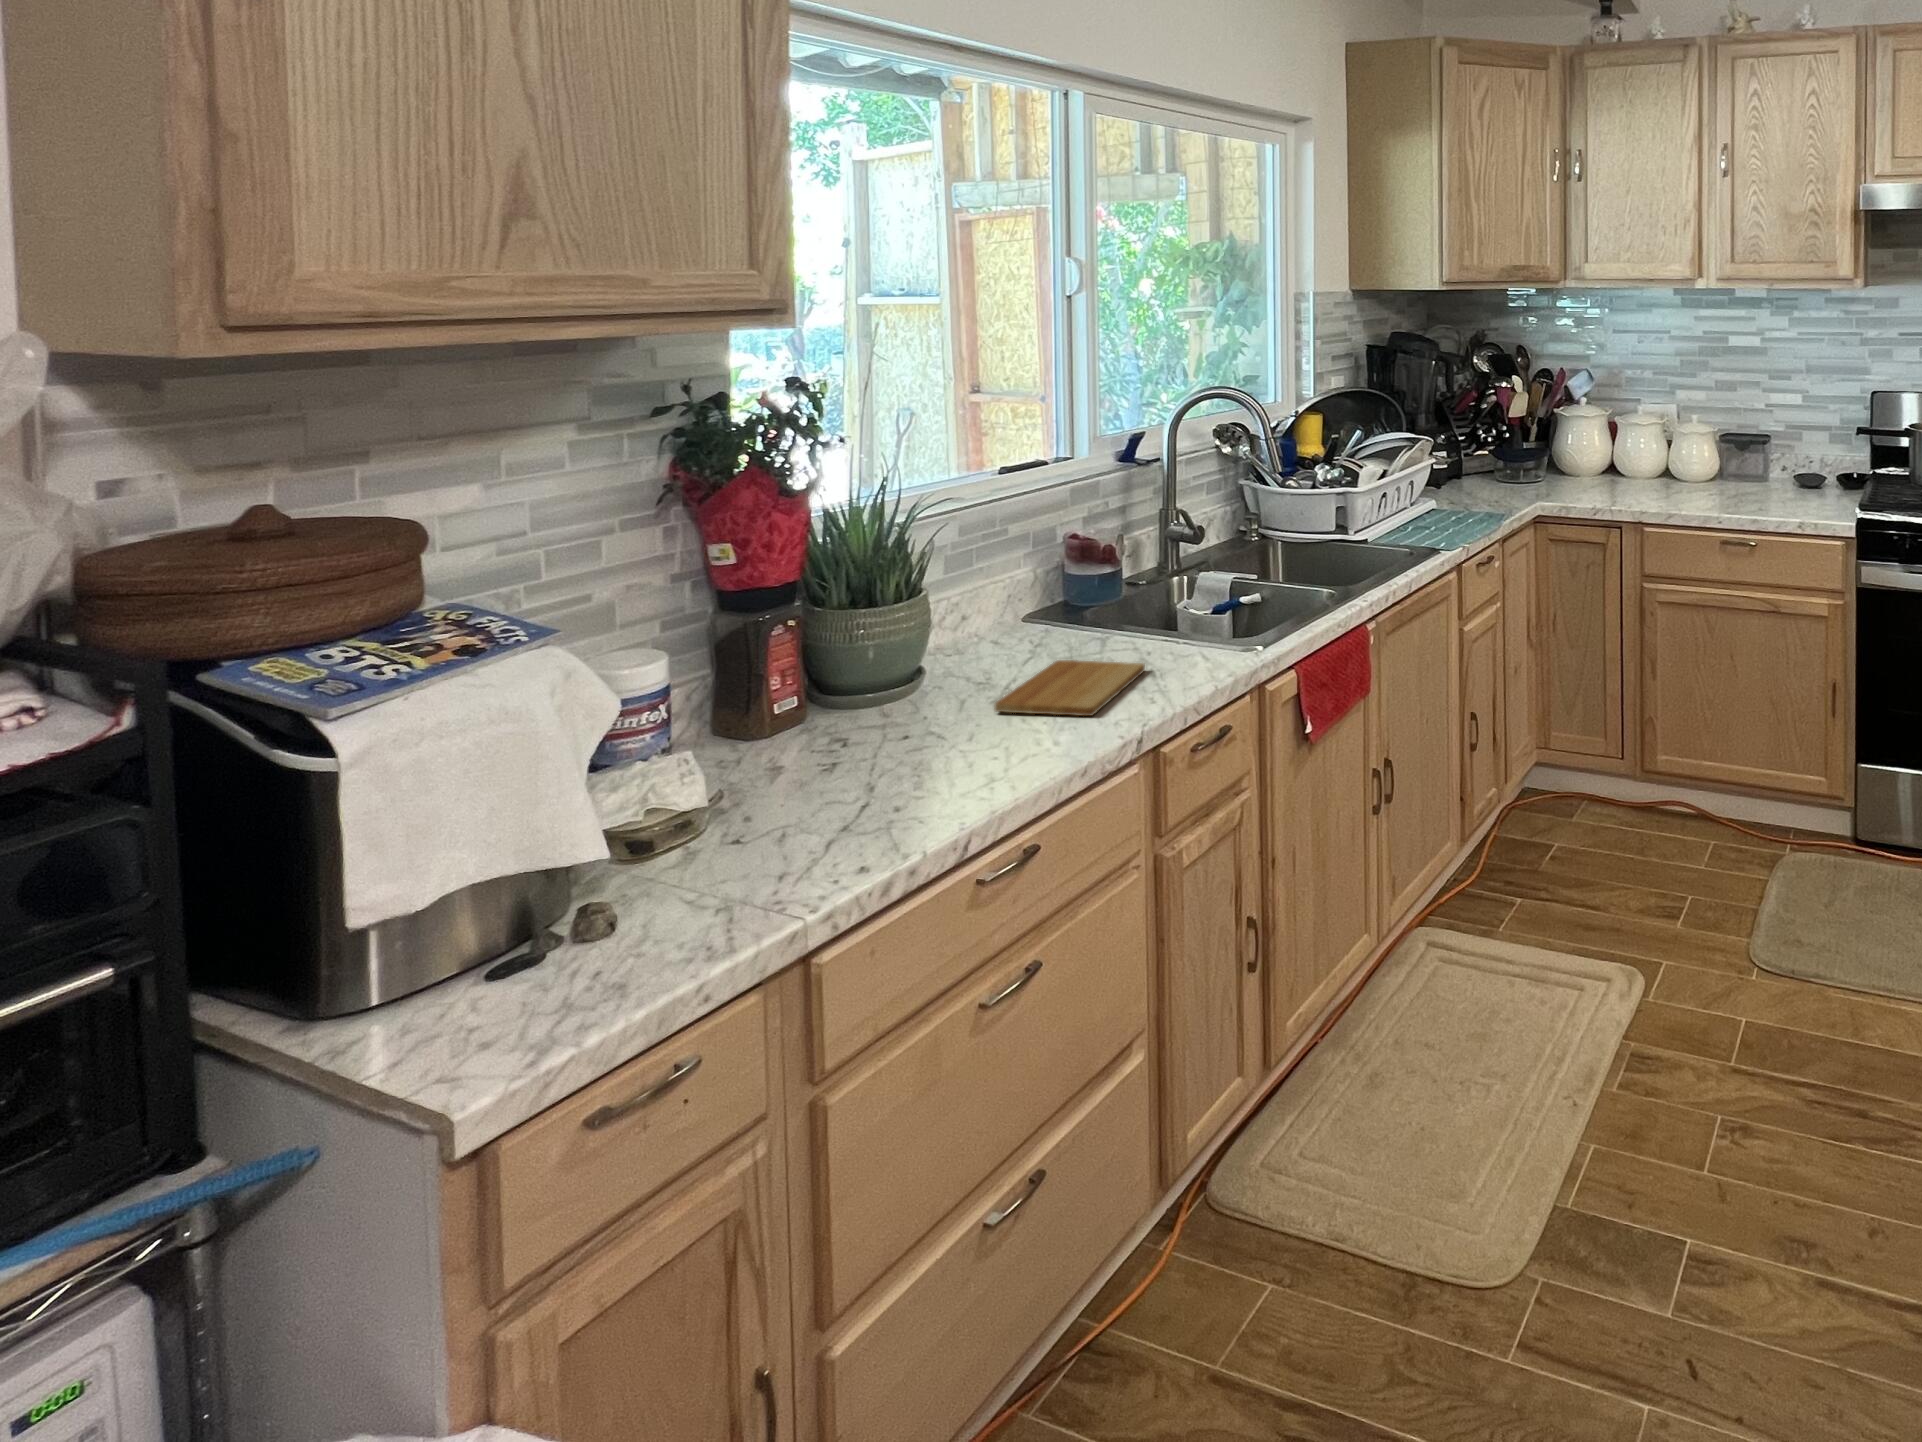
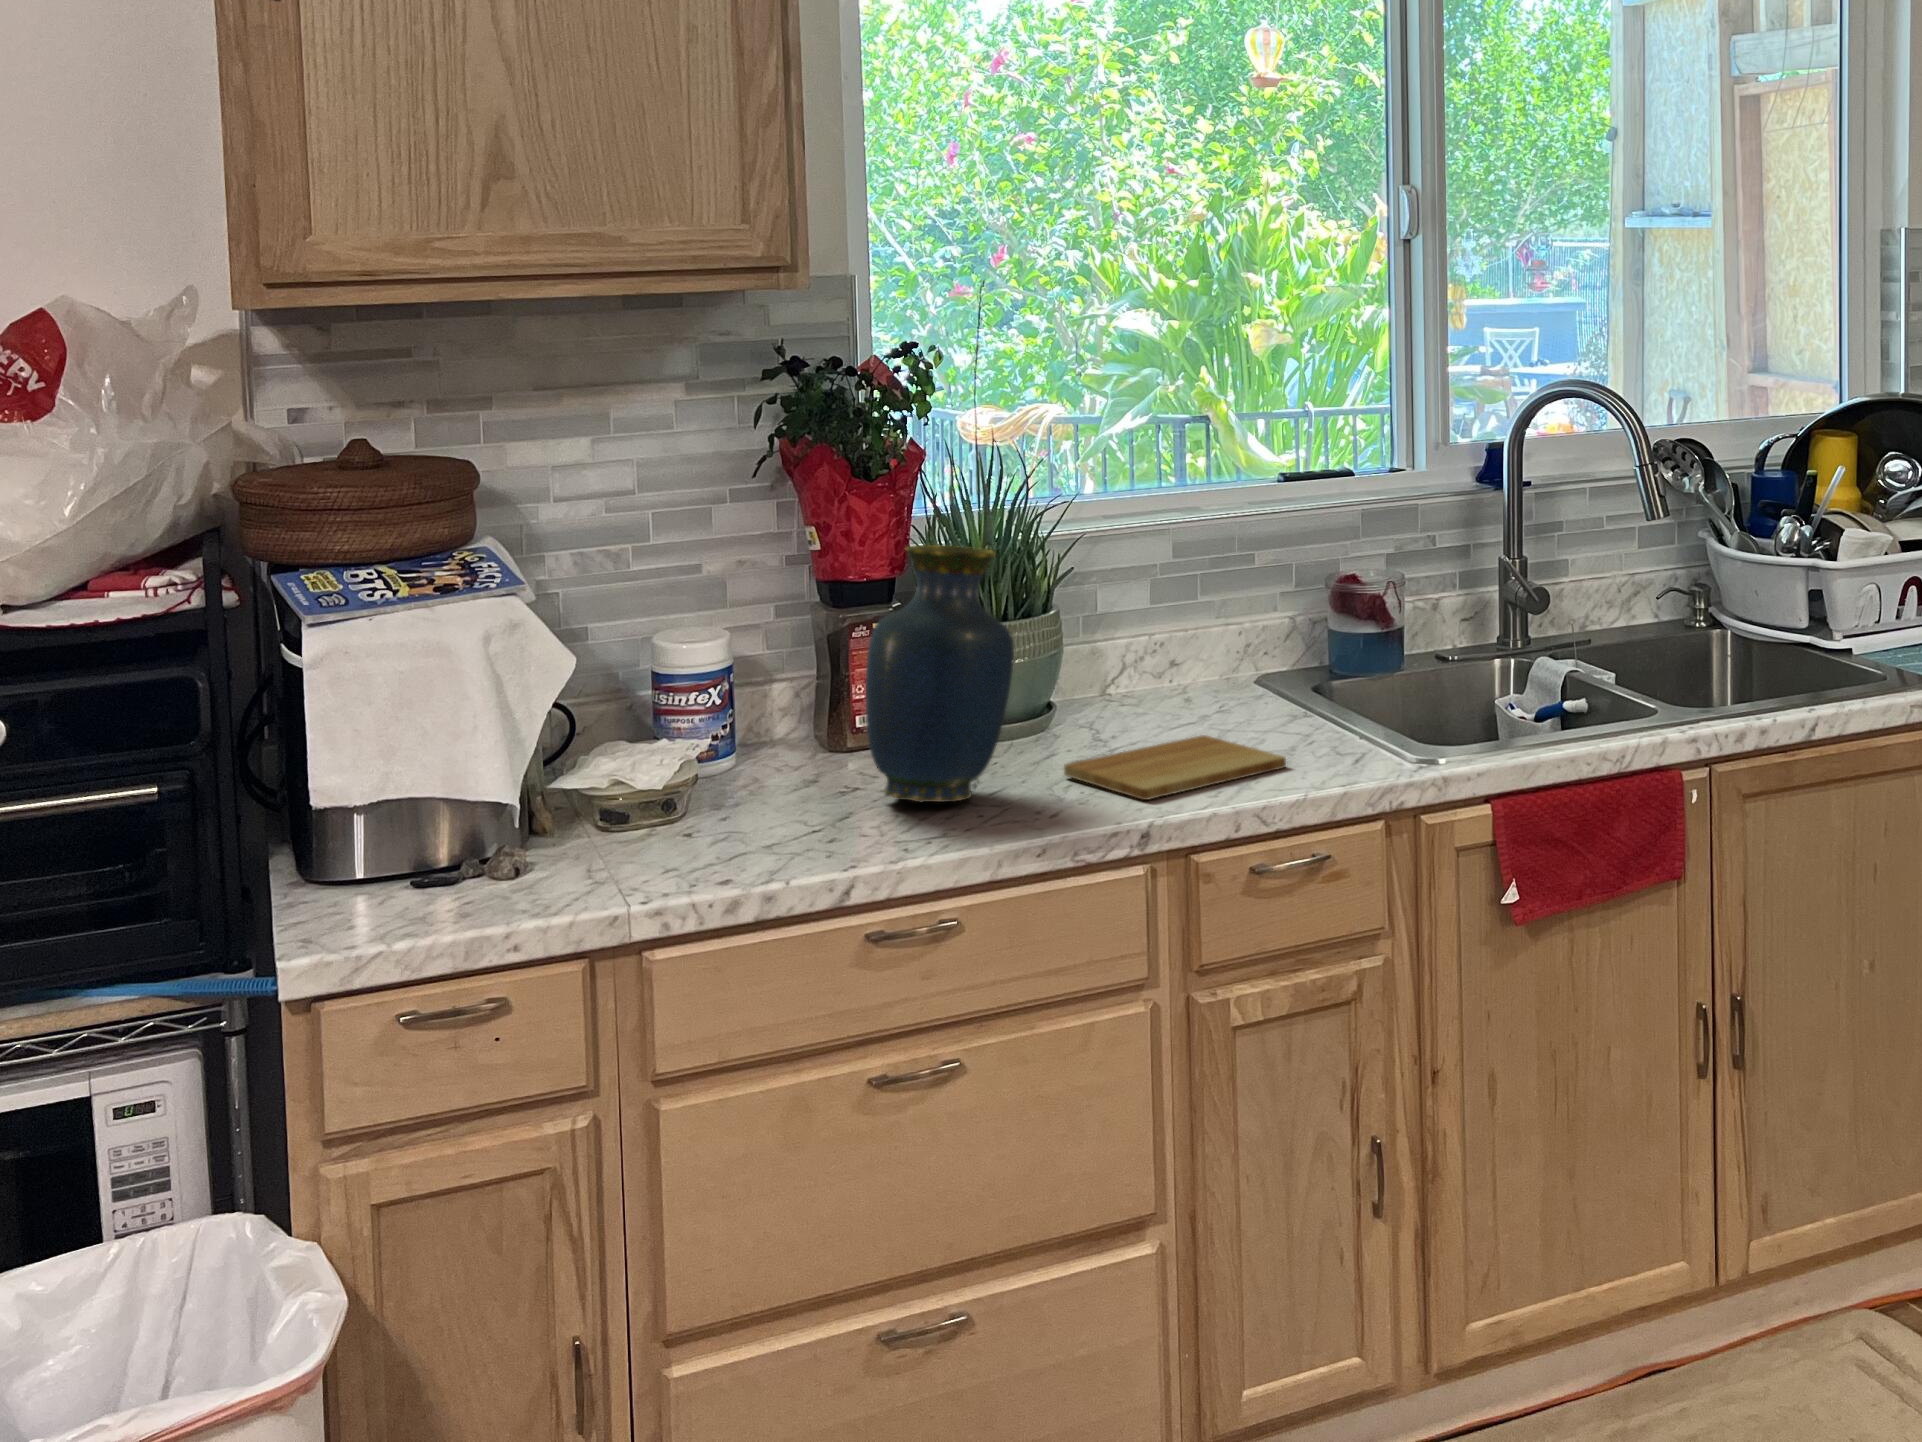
vase: none [853,542,985,763] -> present [866,545,1014,802]

